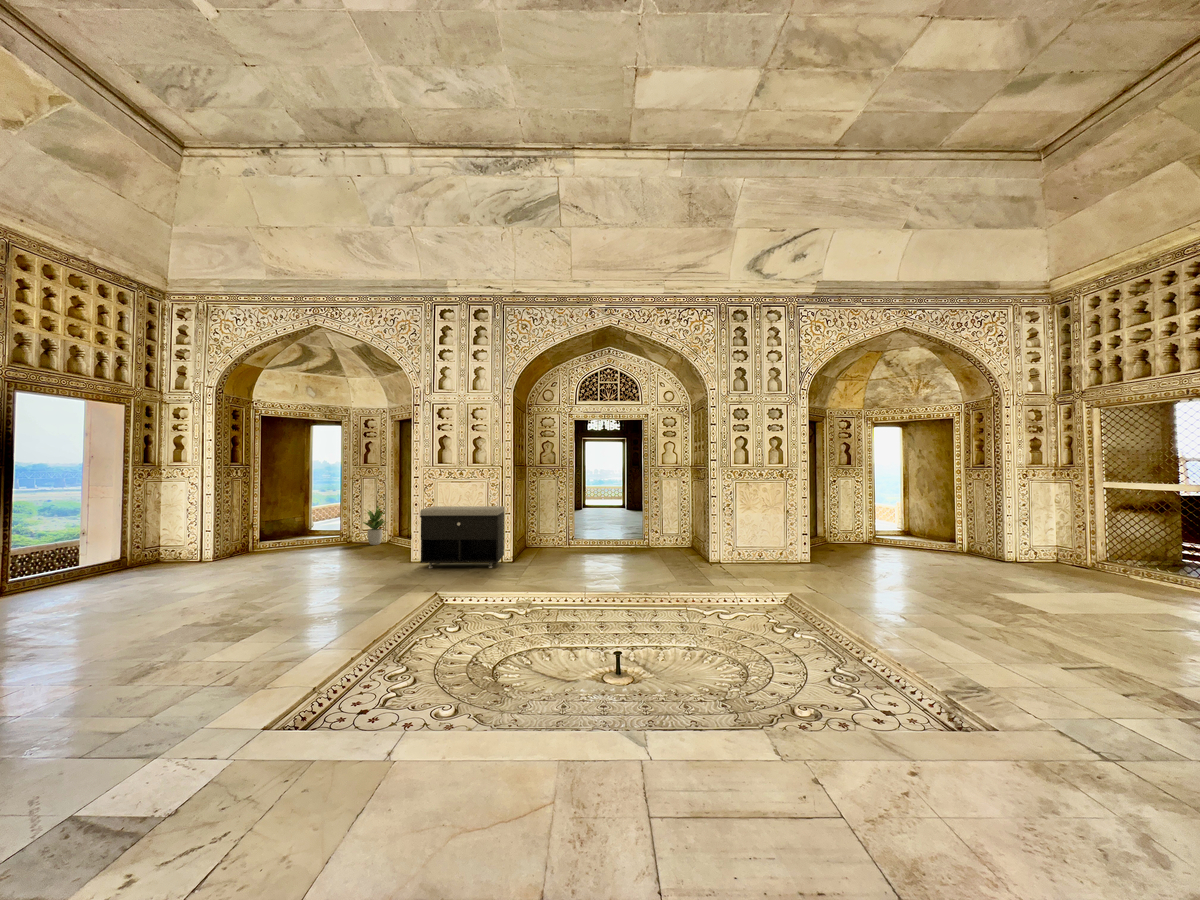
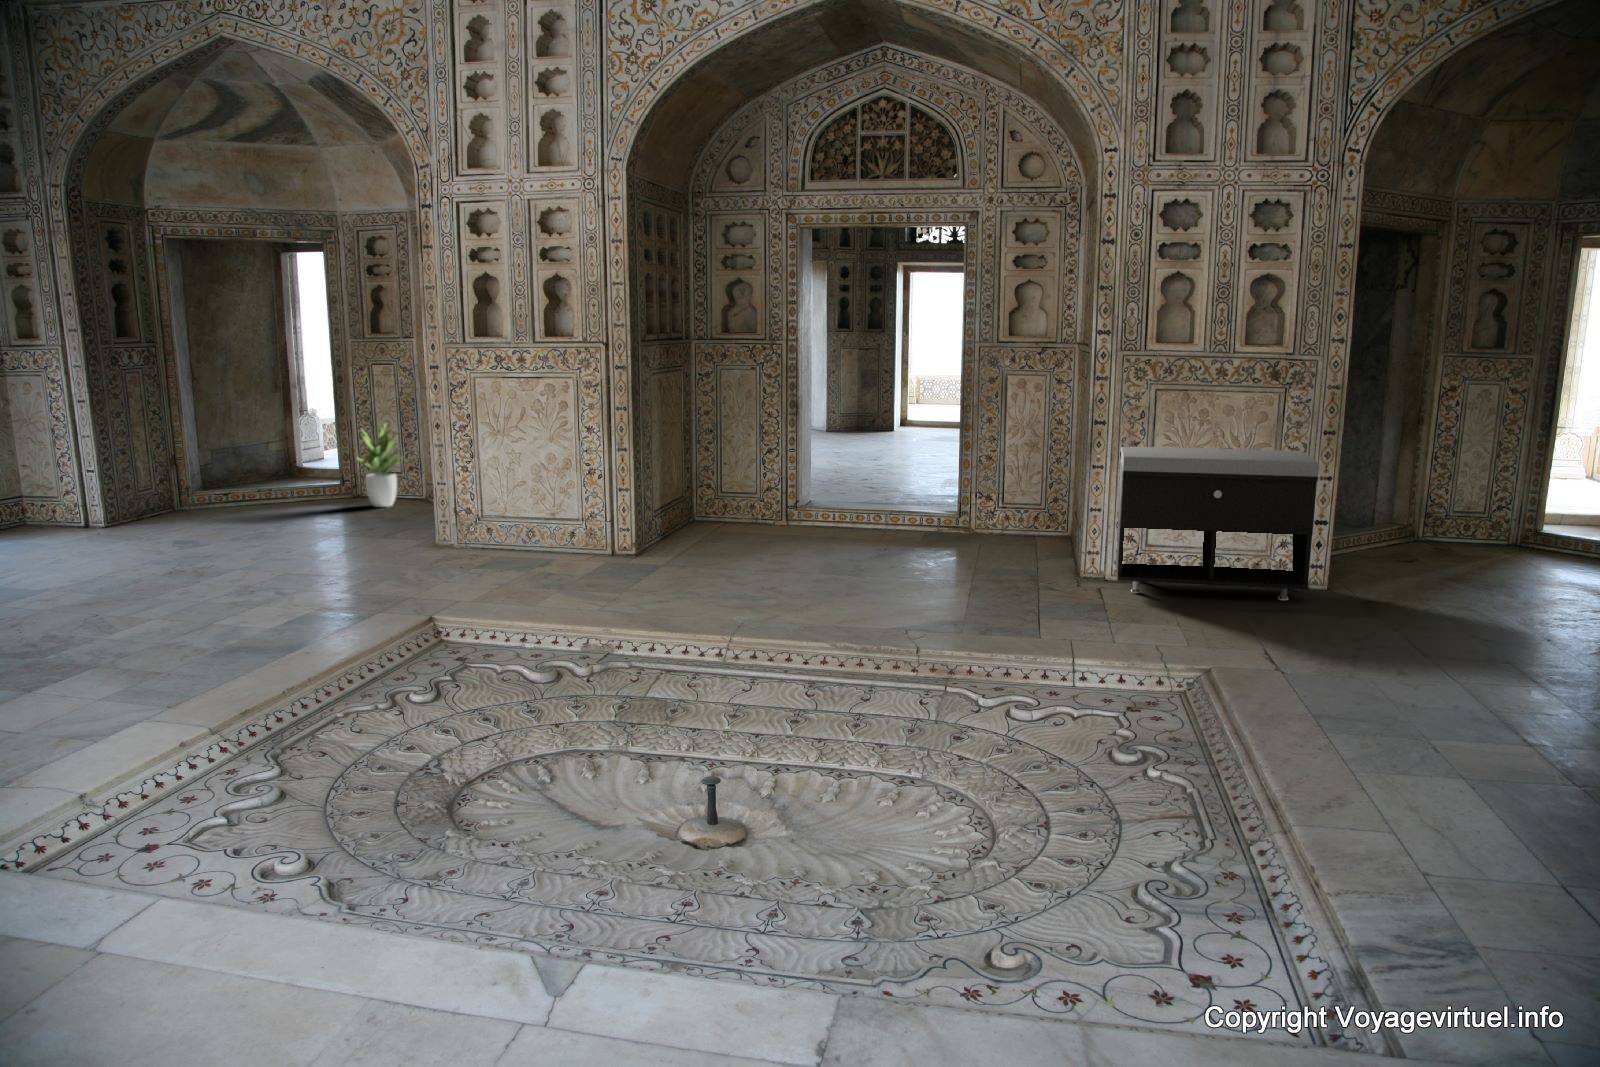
storage bench: present [420,506,504,568] -> present [1116,447,1319,601]

